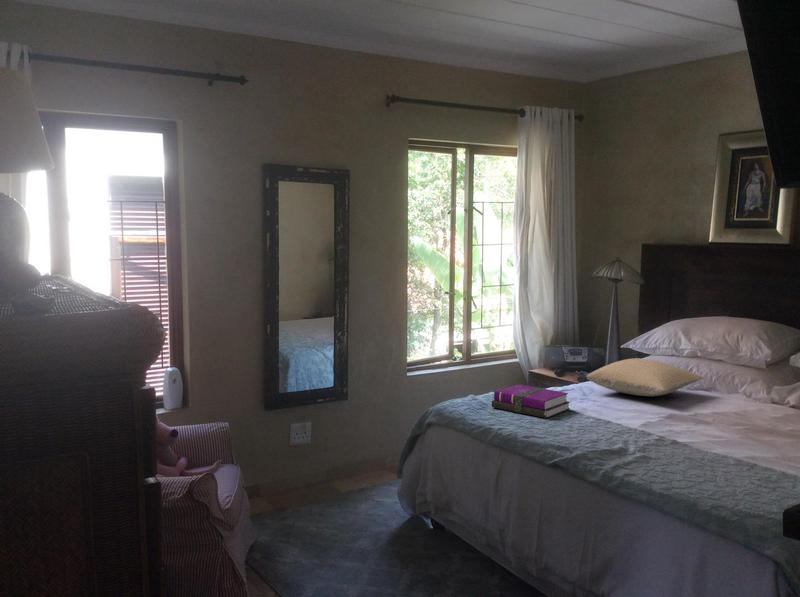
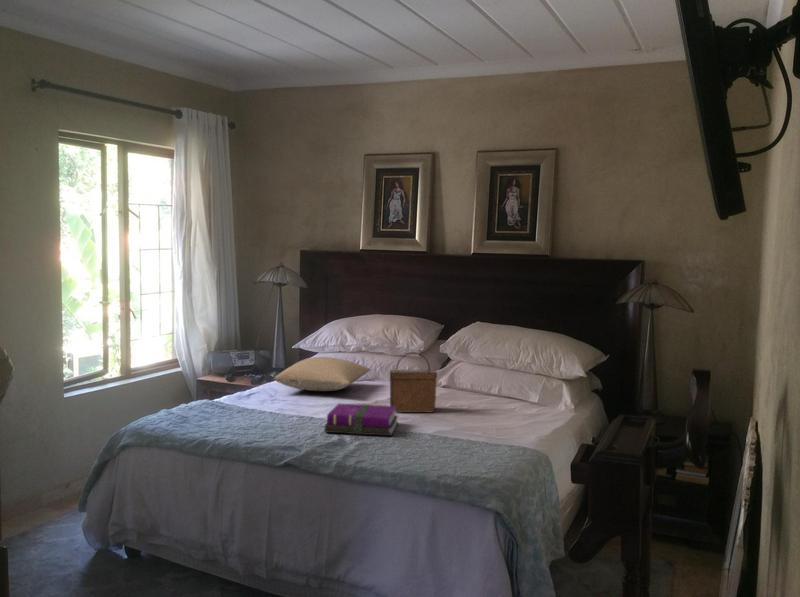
handbag: none [706,362,768,435] -> present [390,352,437,413]
notebook: present [492,384,570,418] -> present [325,404,397,436]

